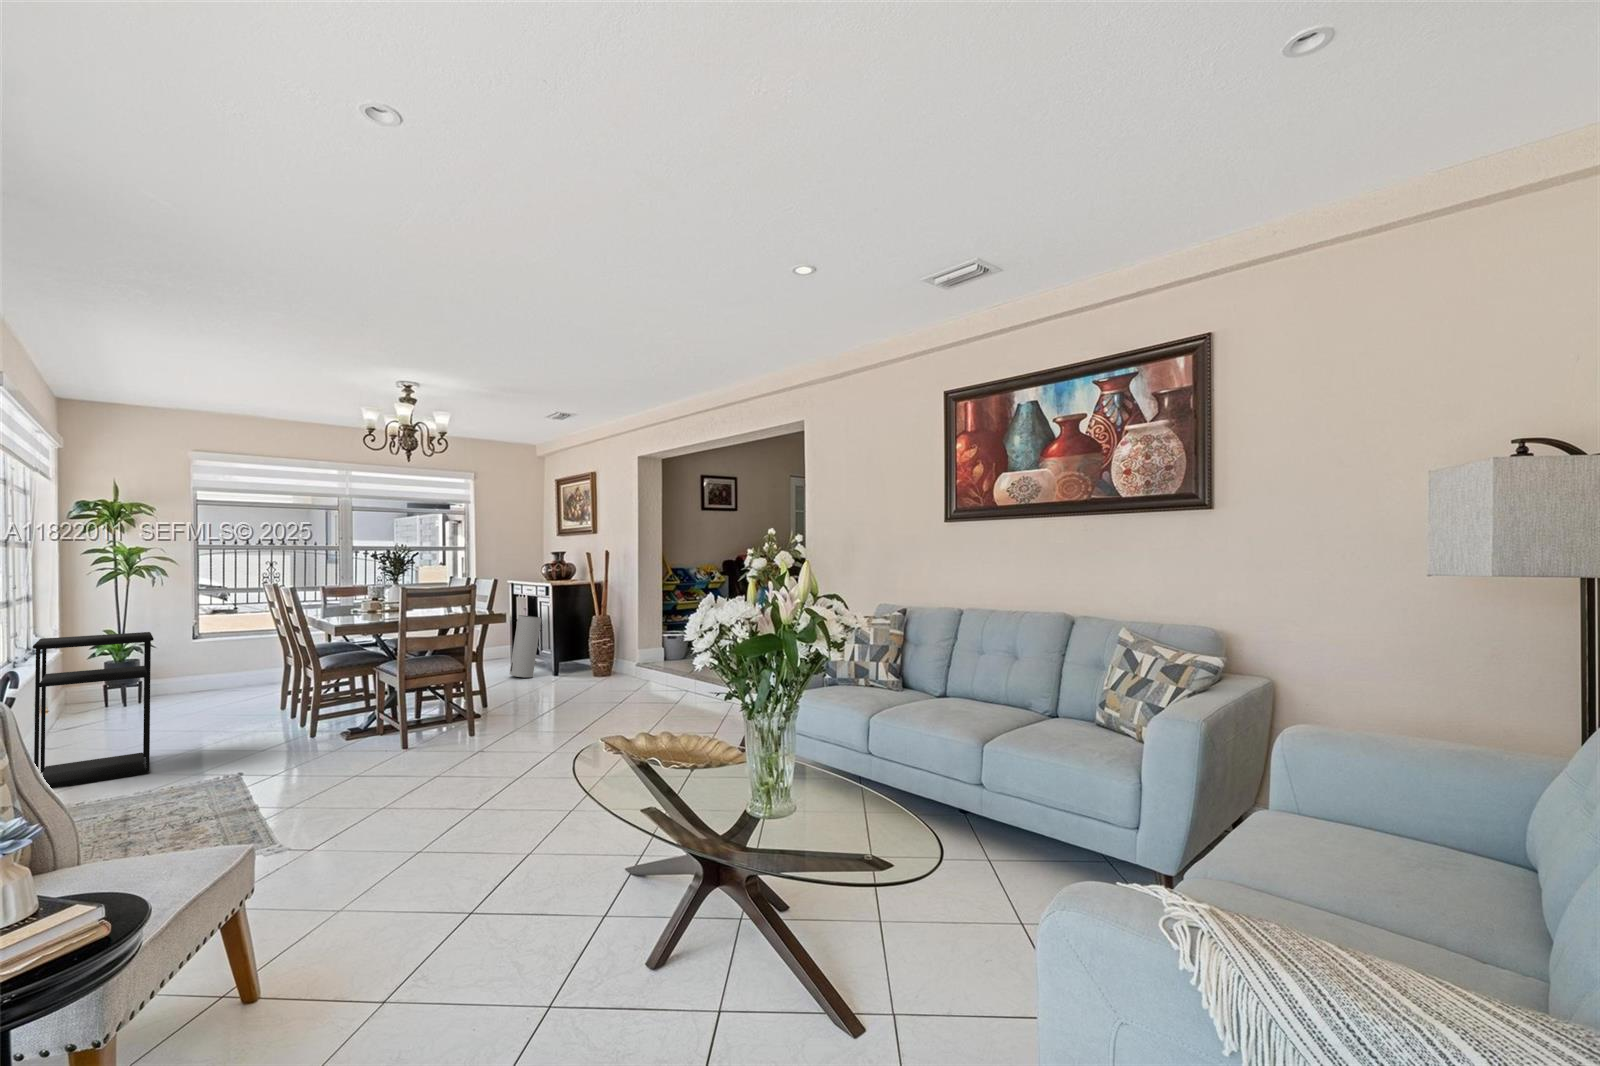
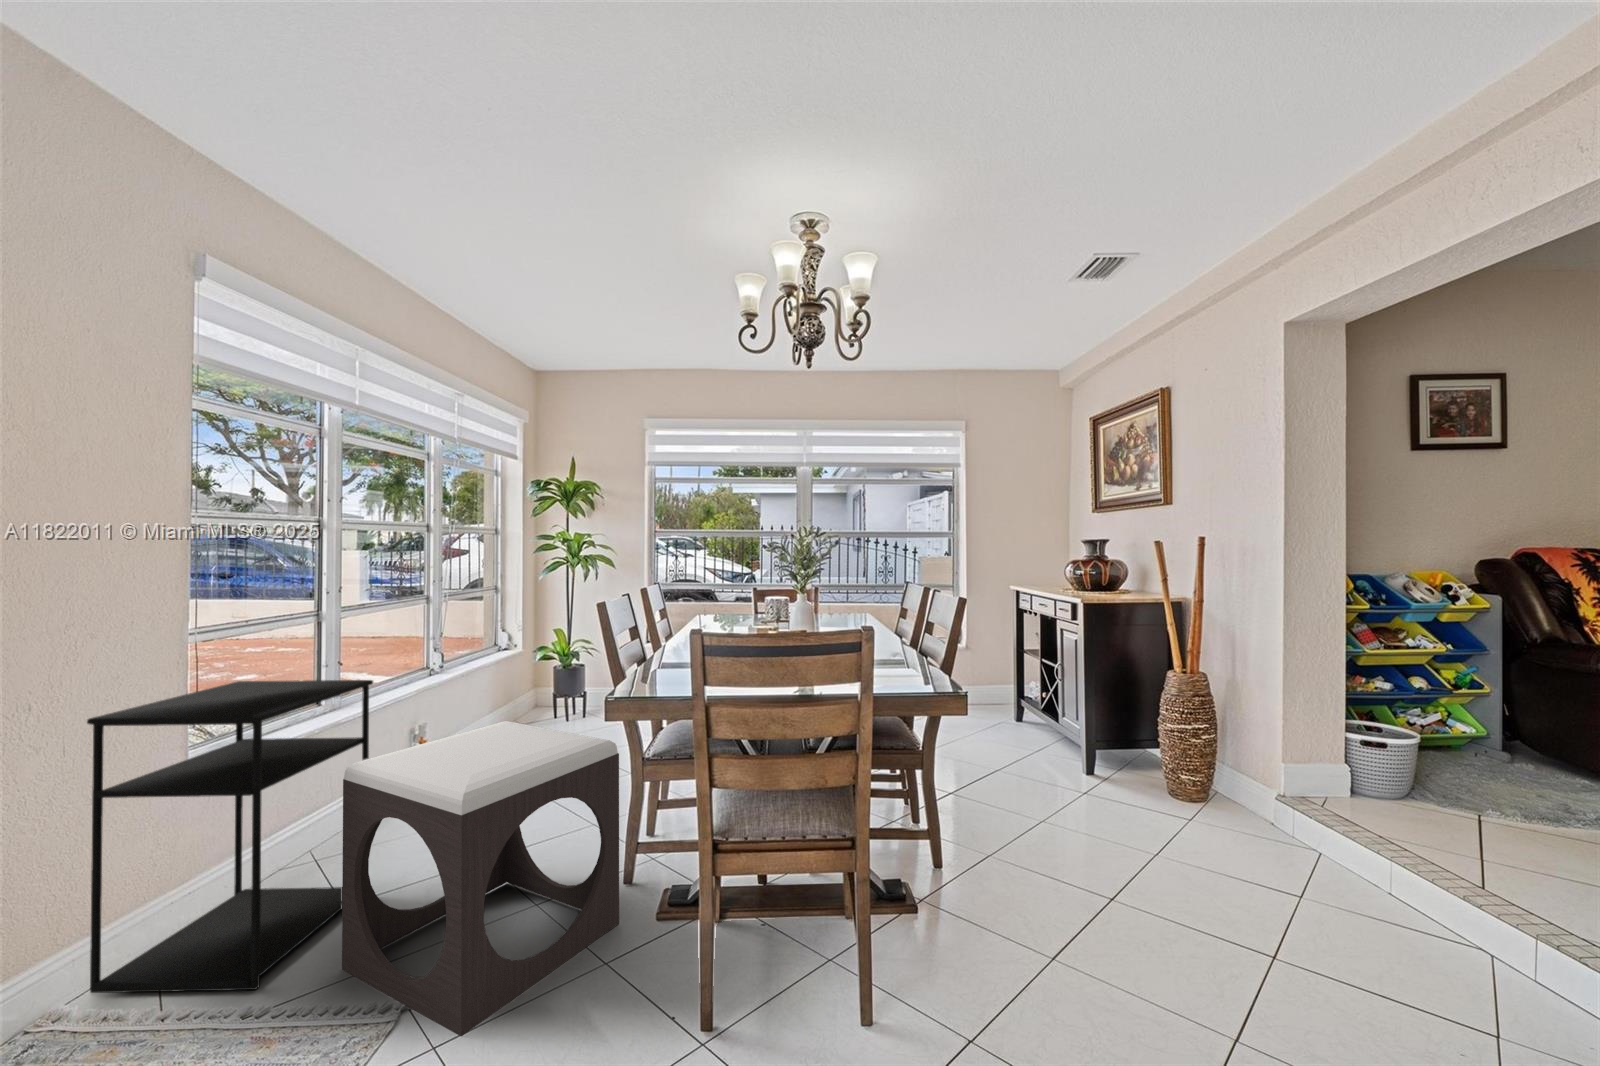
air purifier: present [509,615,541,678] -> none [1009,649,1064,767]
footstool: none [189,647,331,764] -> present [342,721,619,1036]

